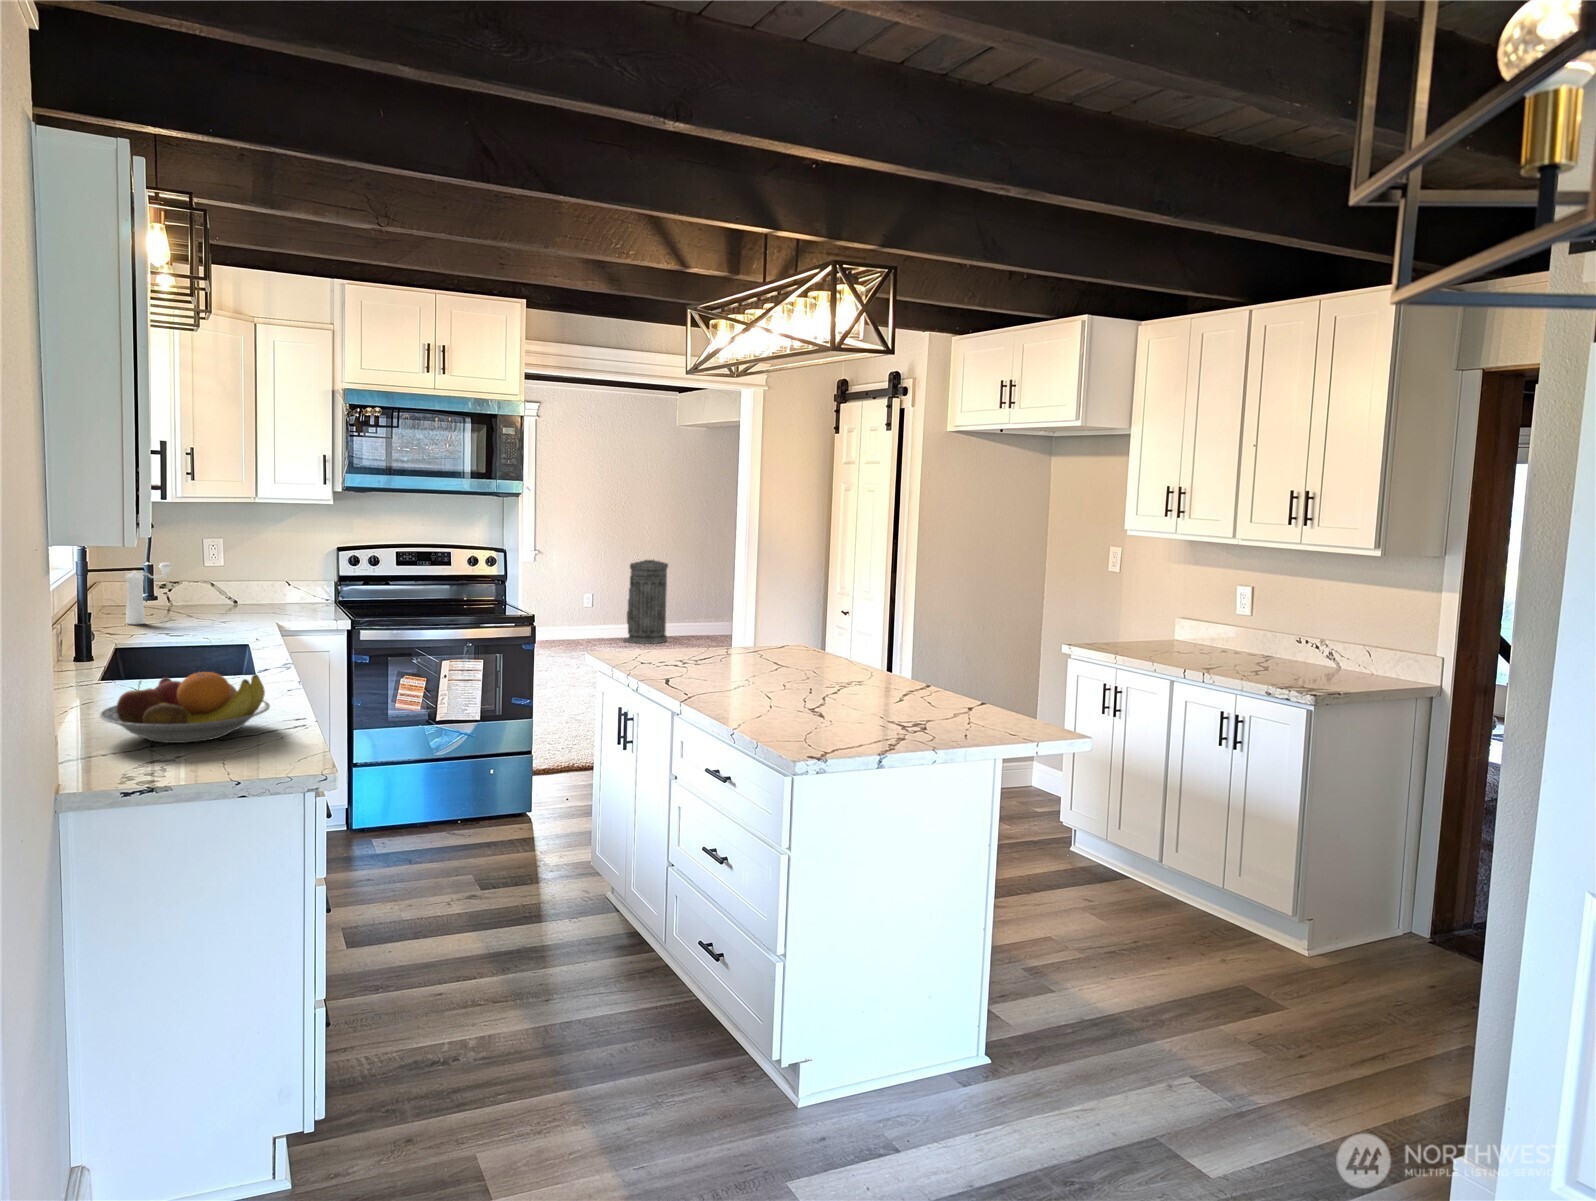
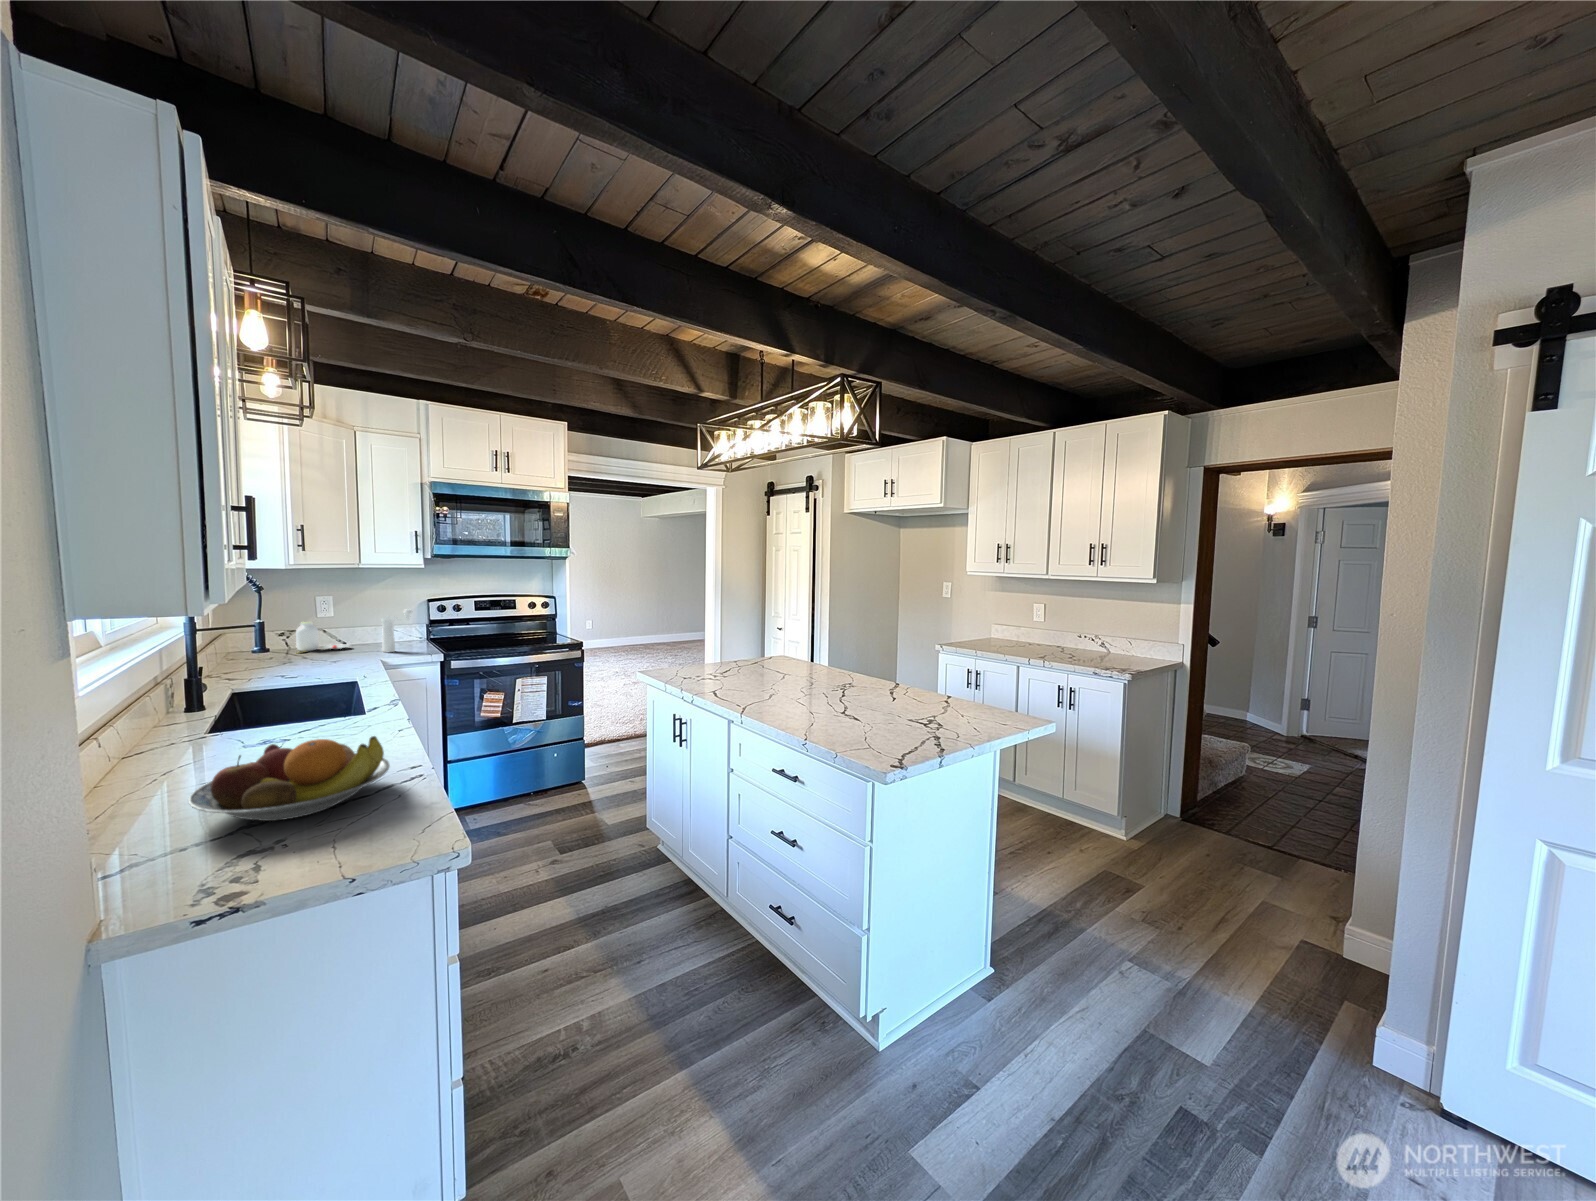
trash can: present [623,560,668,644] -> none [607,594,635,648]
pepper mill: present [125,563,172,624] -> present [381,609,412,653]
jar: none [178,571,244,610] -> present [296,622,349,652]

